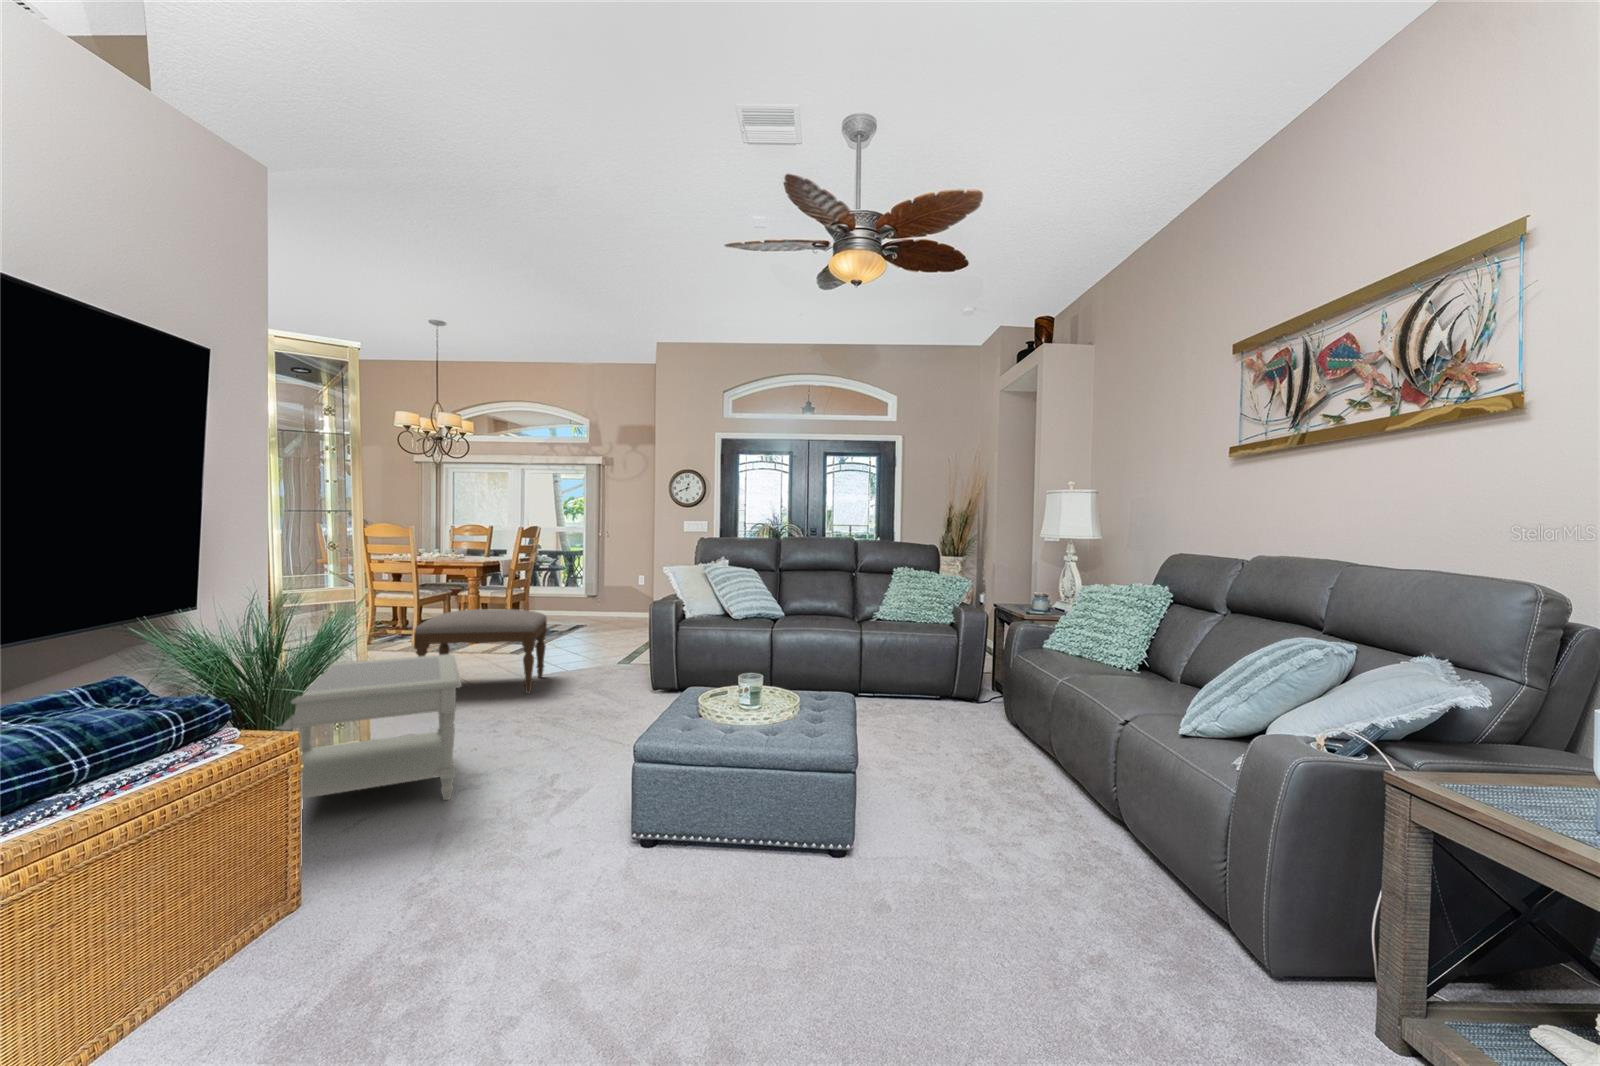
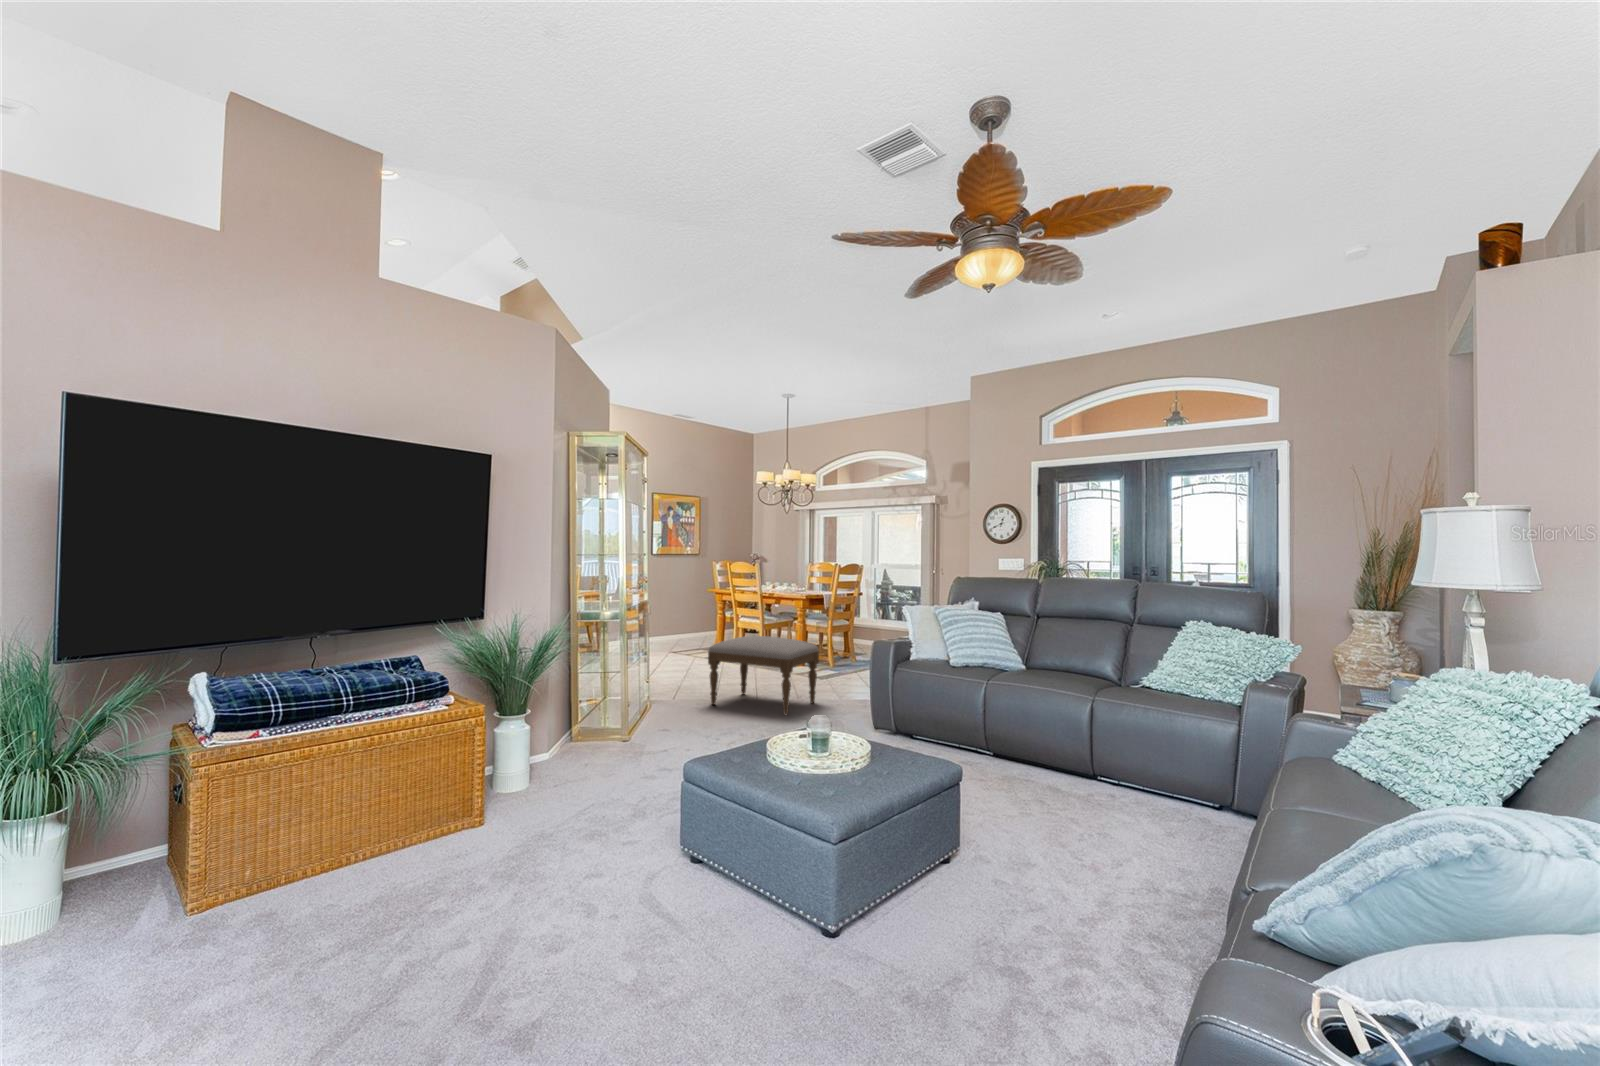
side table: present [276,654,462,800] -> none [525,665,679,784]

